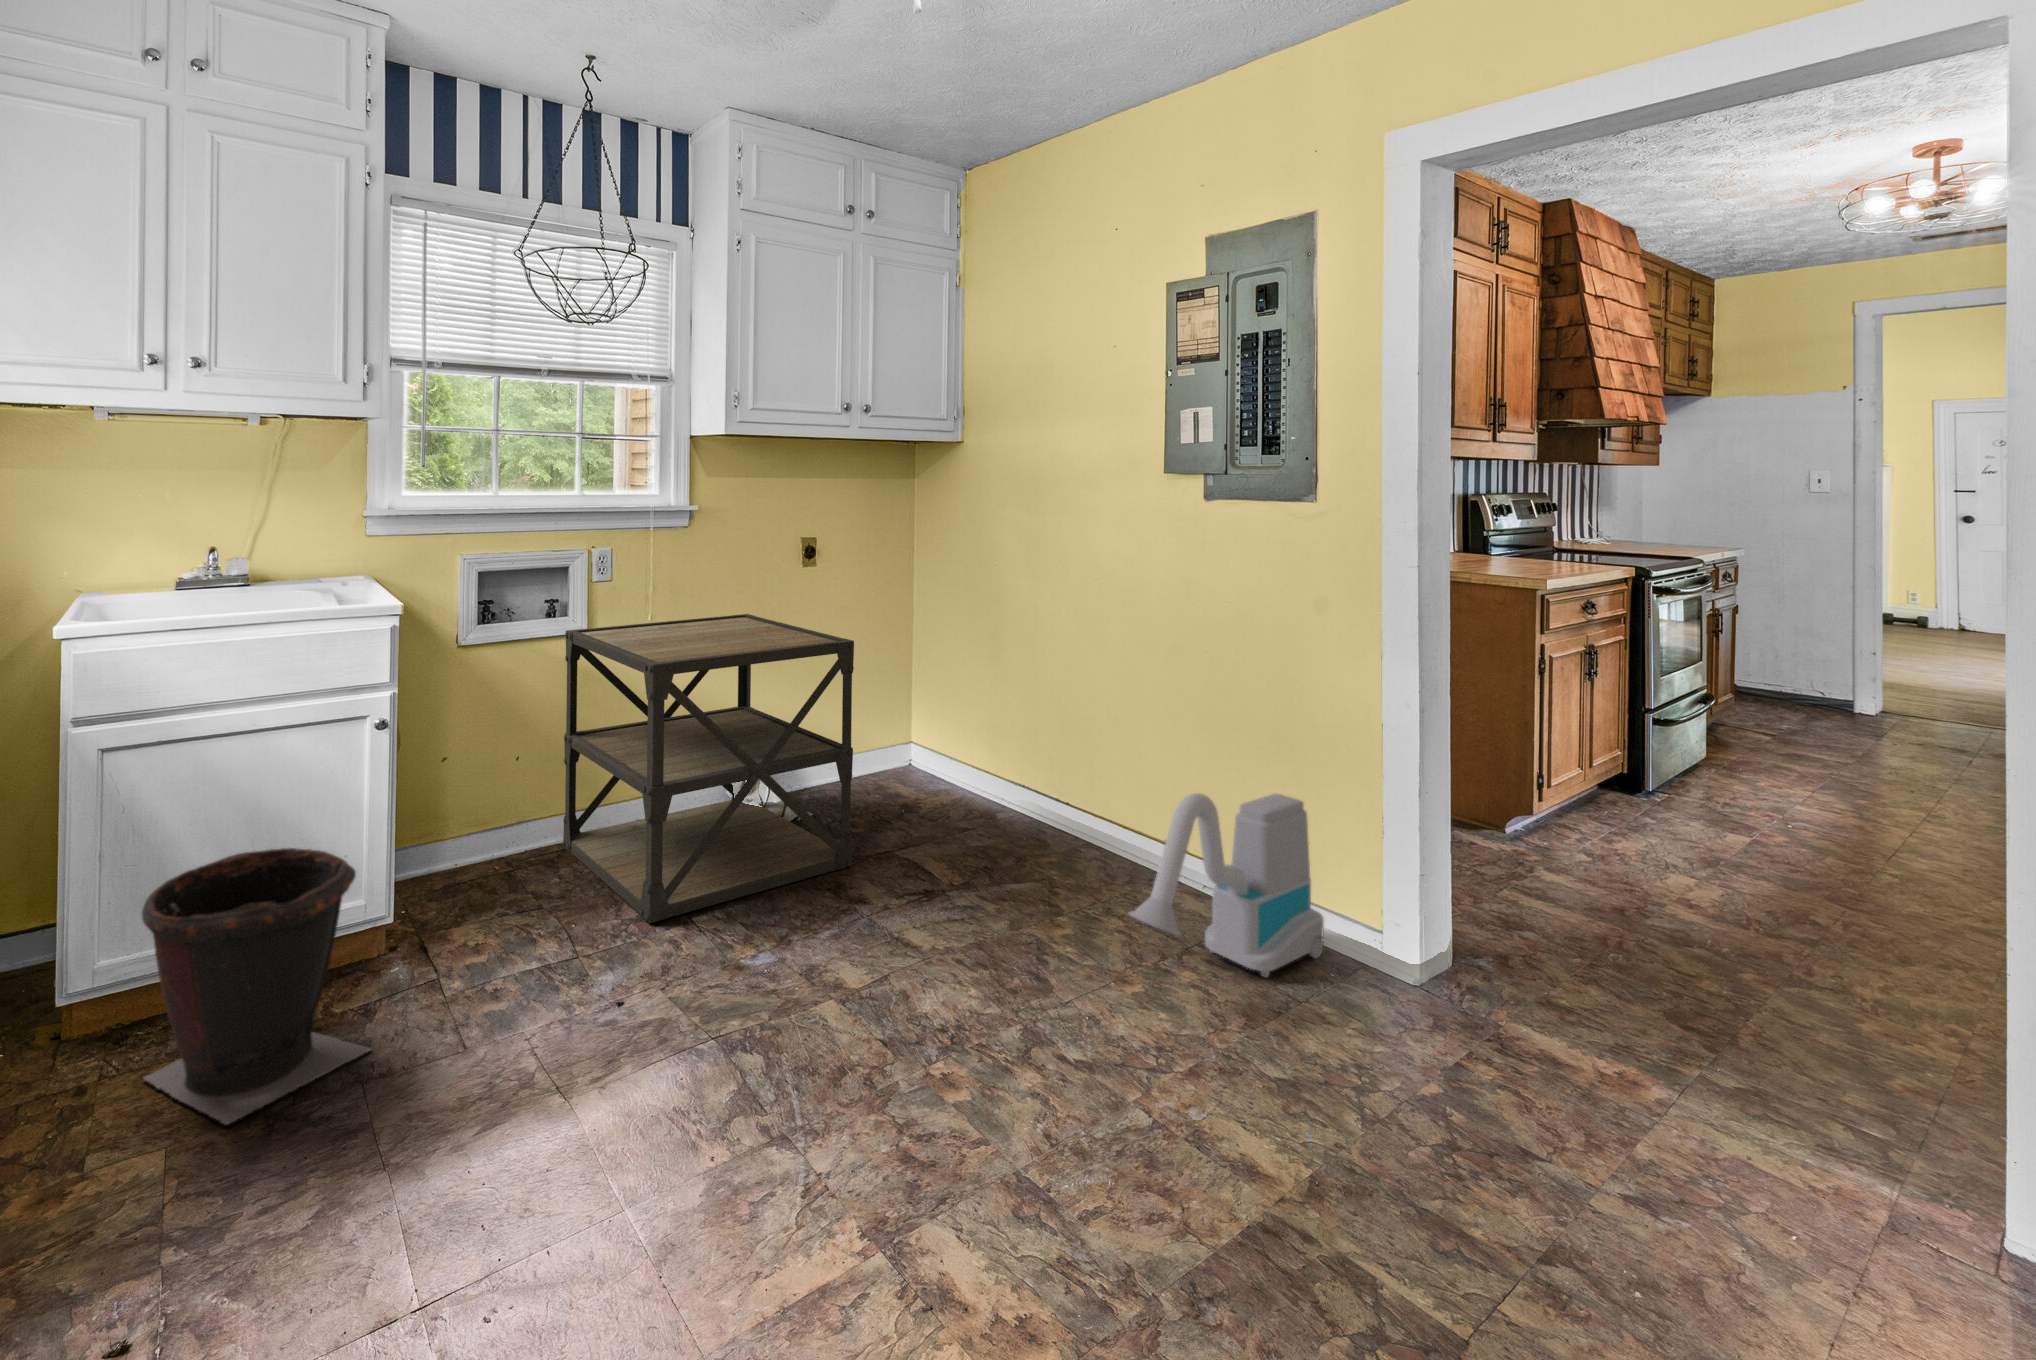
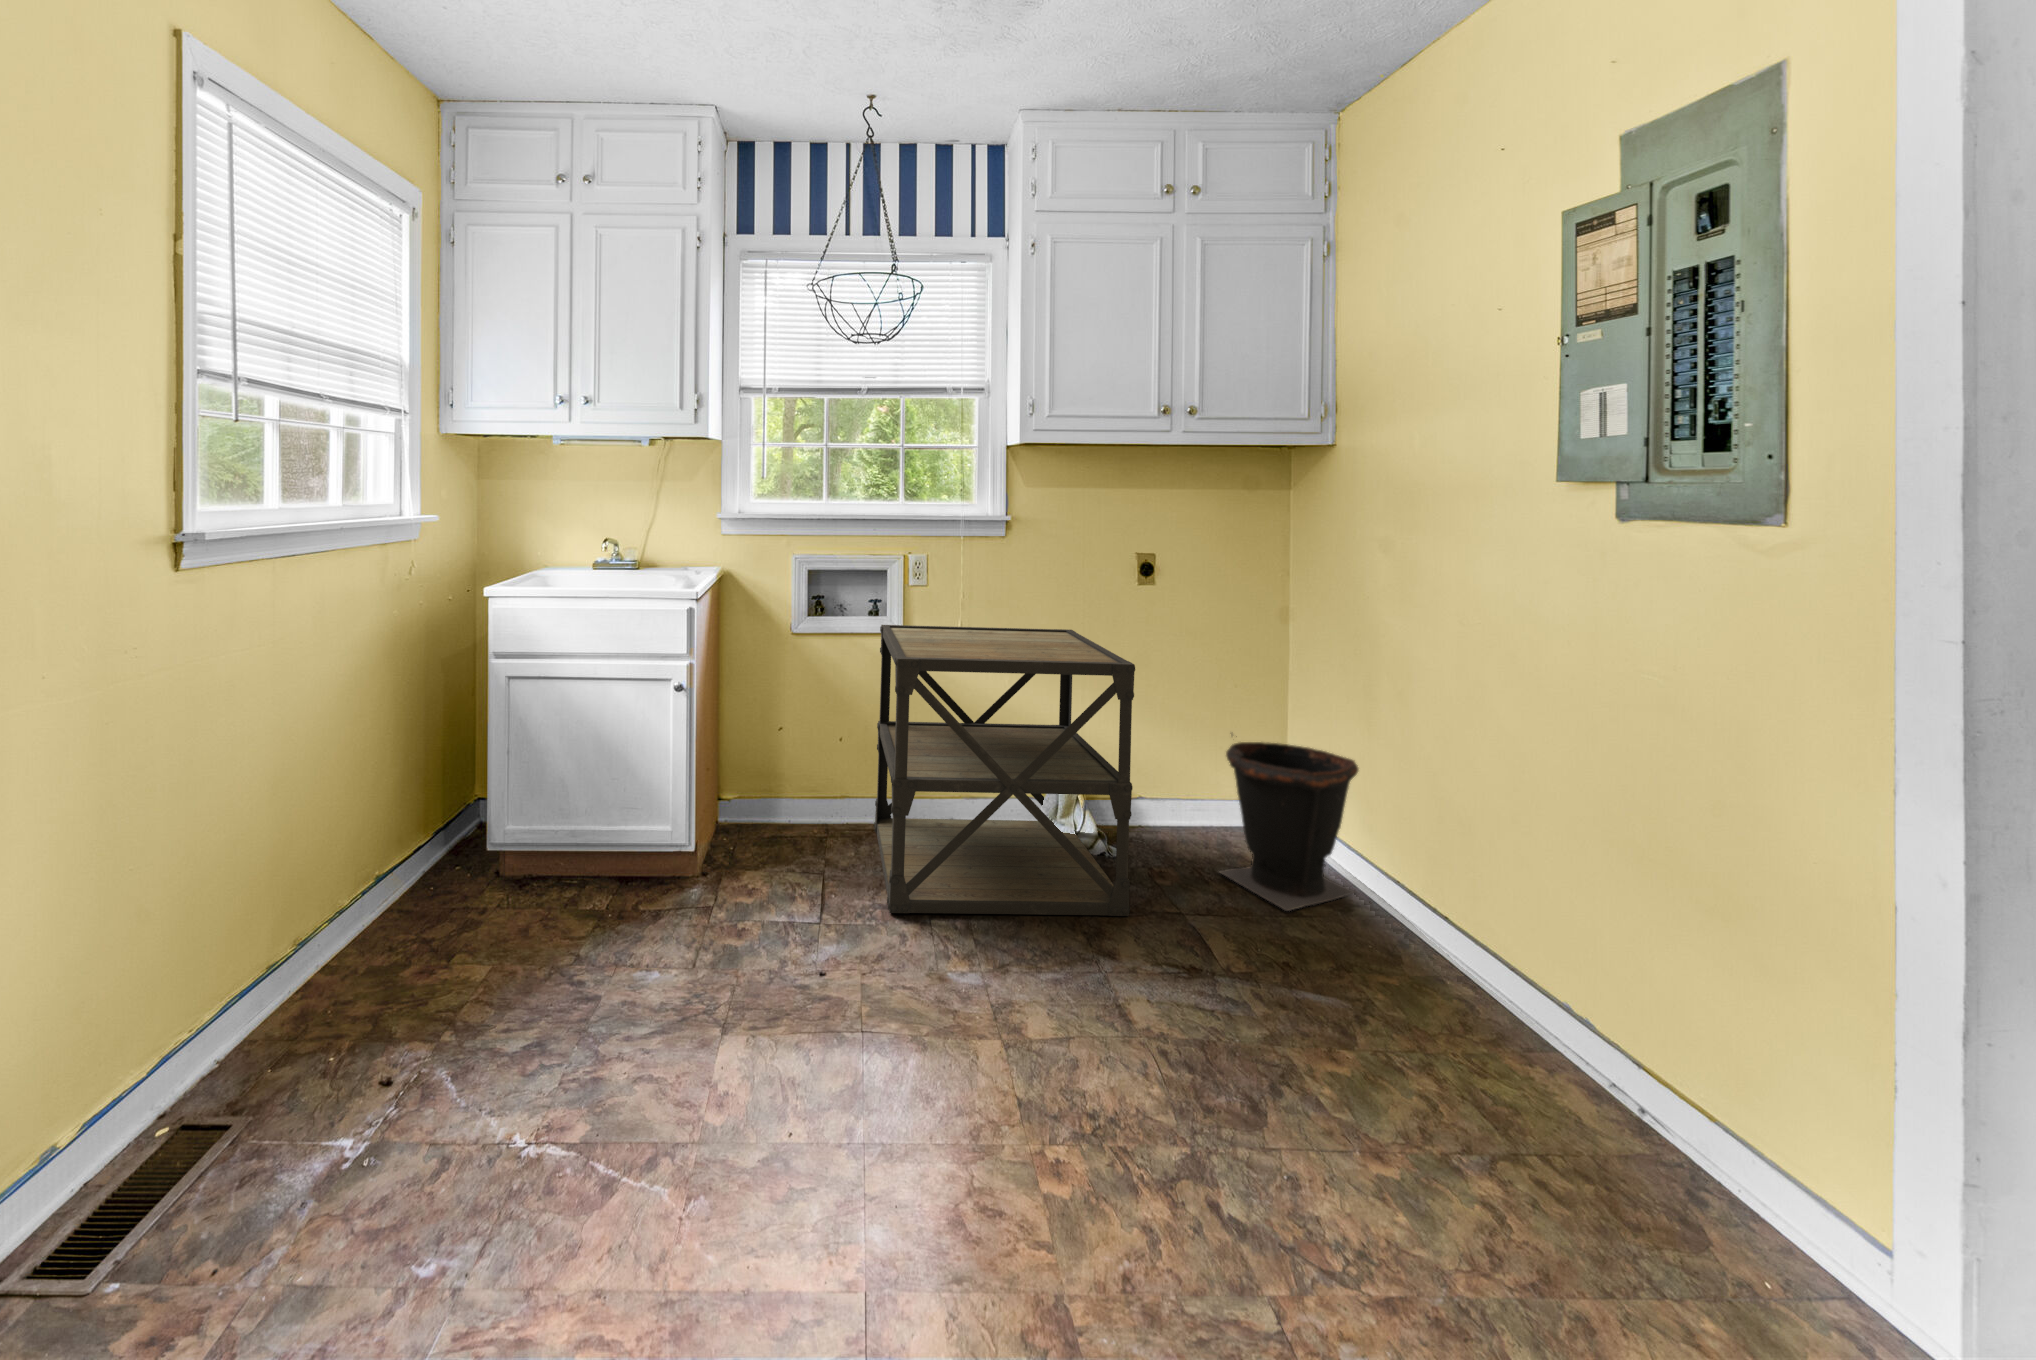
vacuum cleaner: present [1129,793,1324,977] -> none [1362,920,1772,1244]
bucket: present [142,848,370,1125] -> present [1219,742,1358,911]

